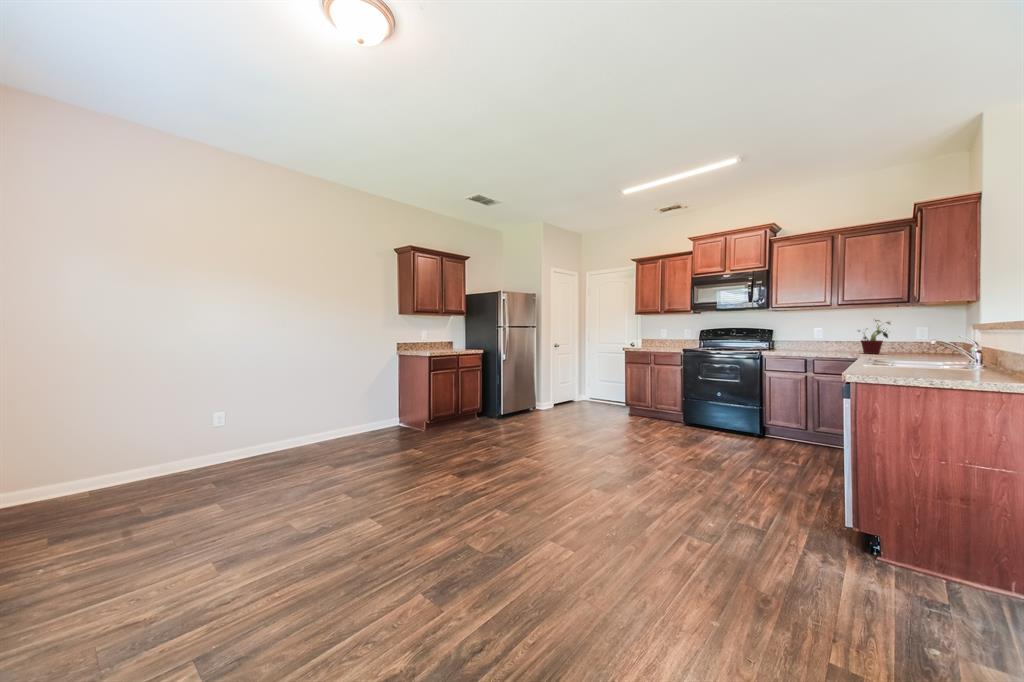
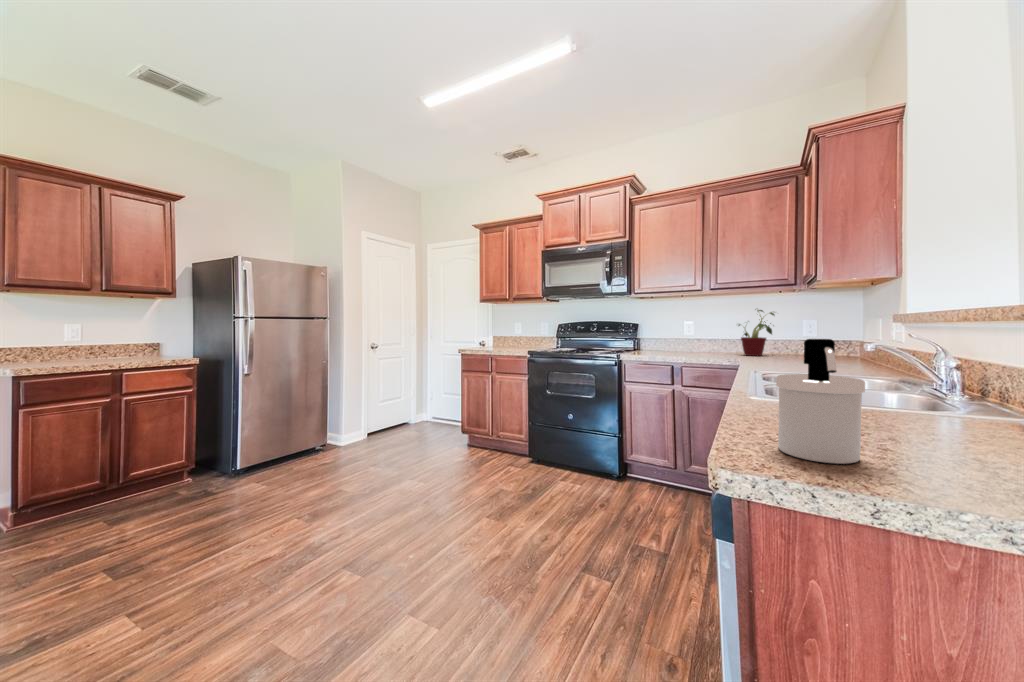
soap dispenser: none [907,336,947,381] -> present [776,339,865,464]

